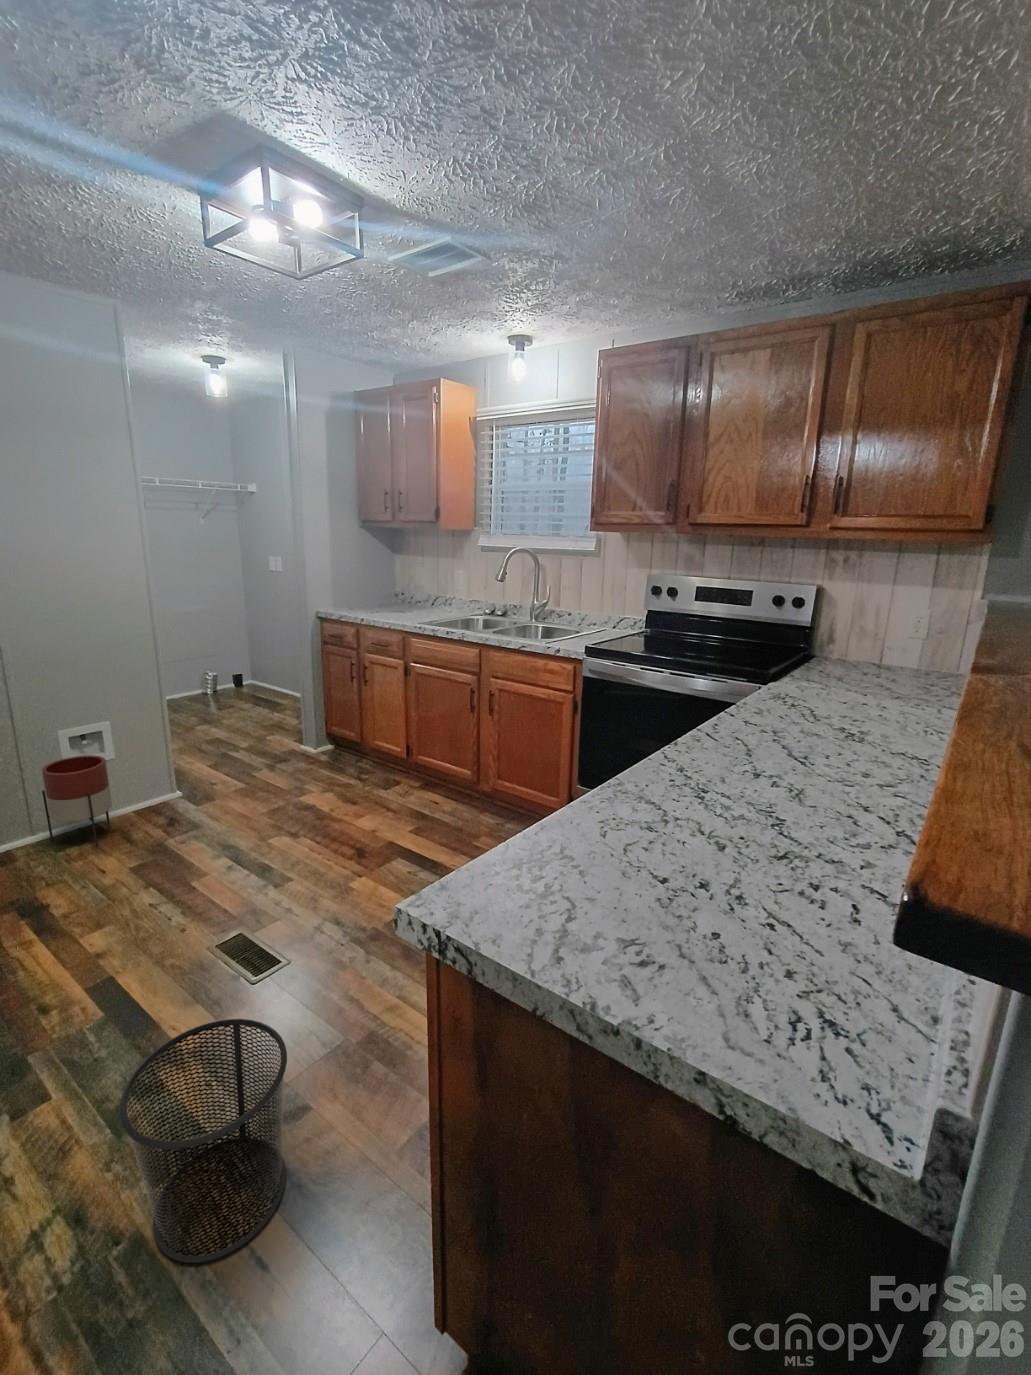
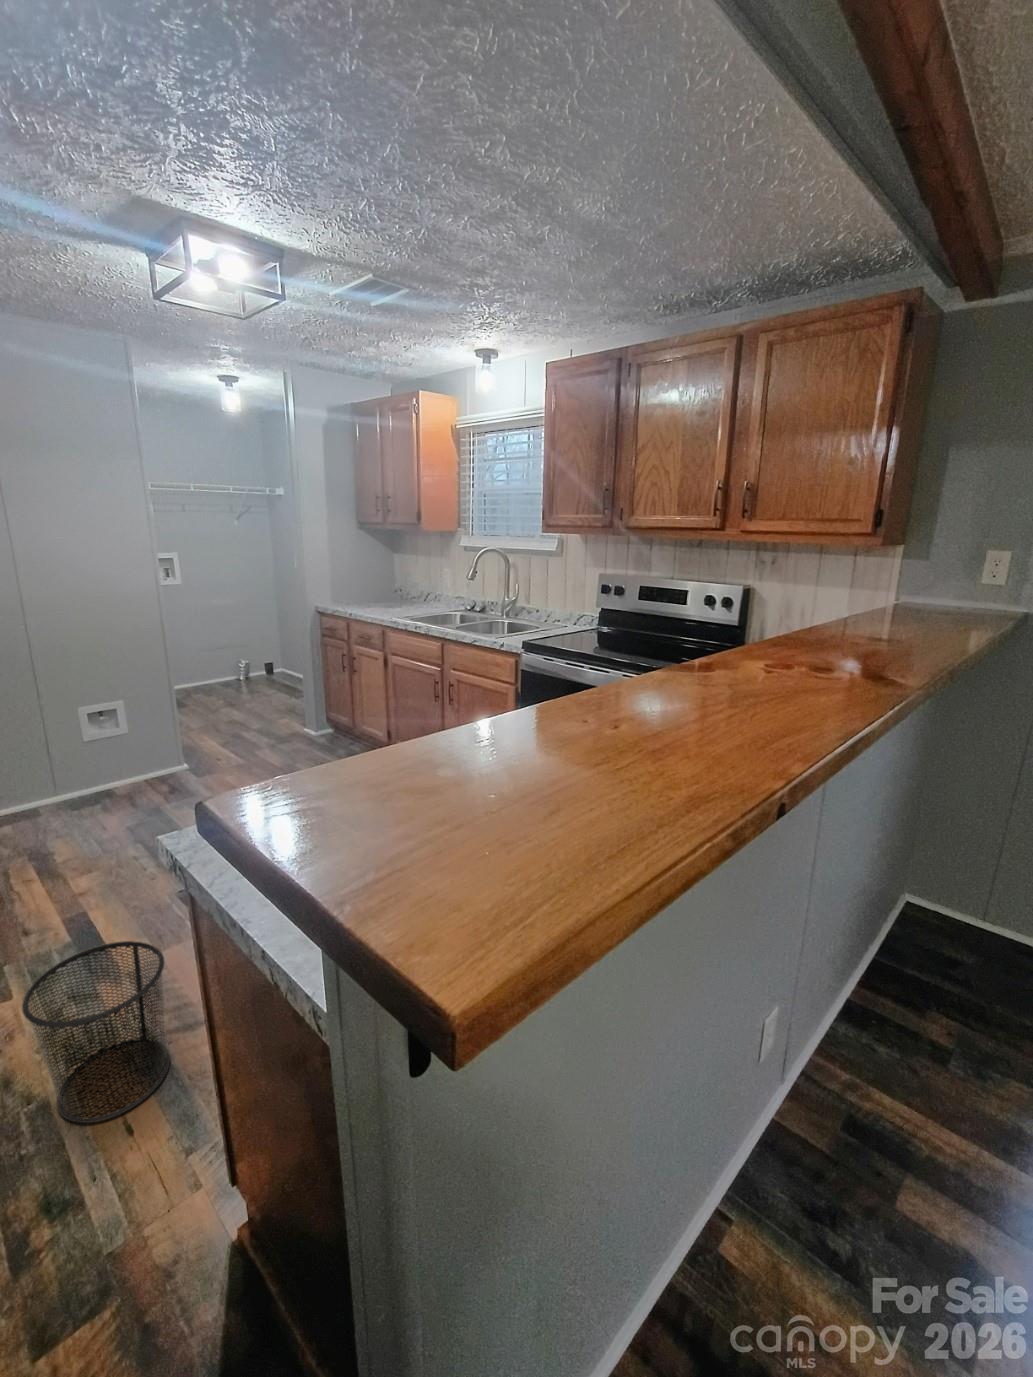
planter: present [42,755,112,846] -> none [61,730,122,808]

